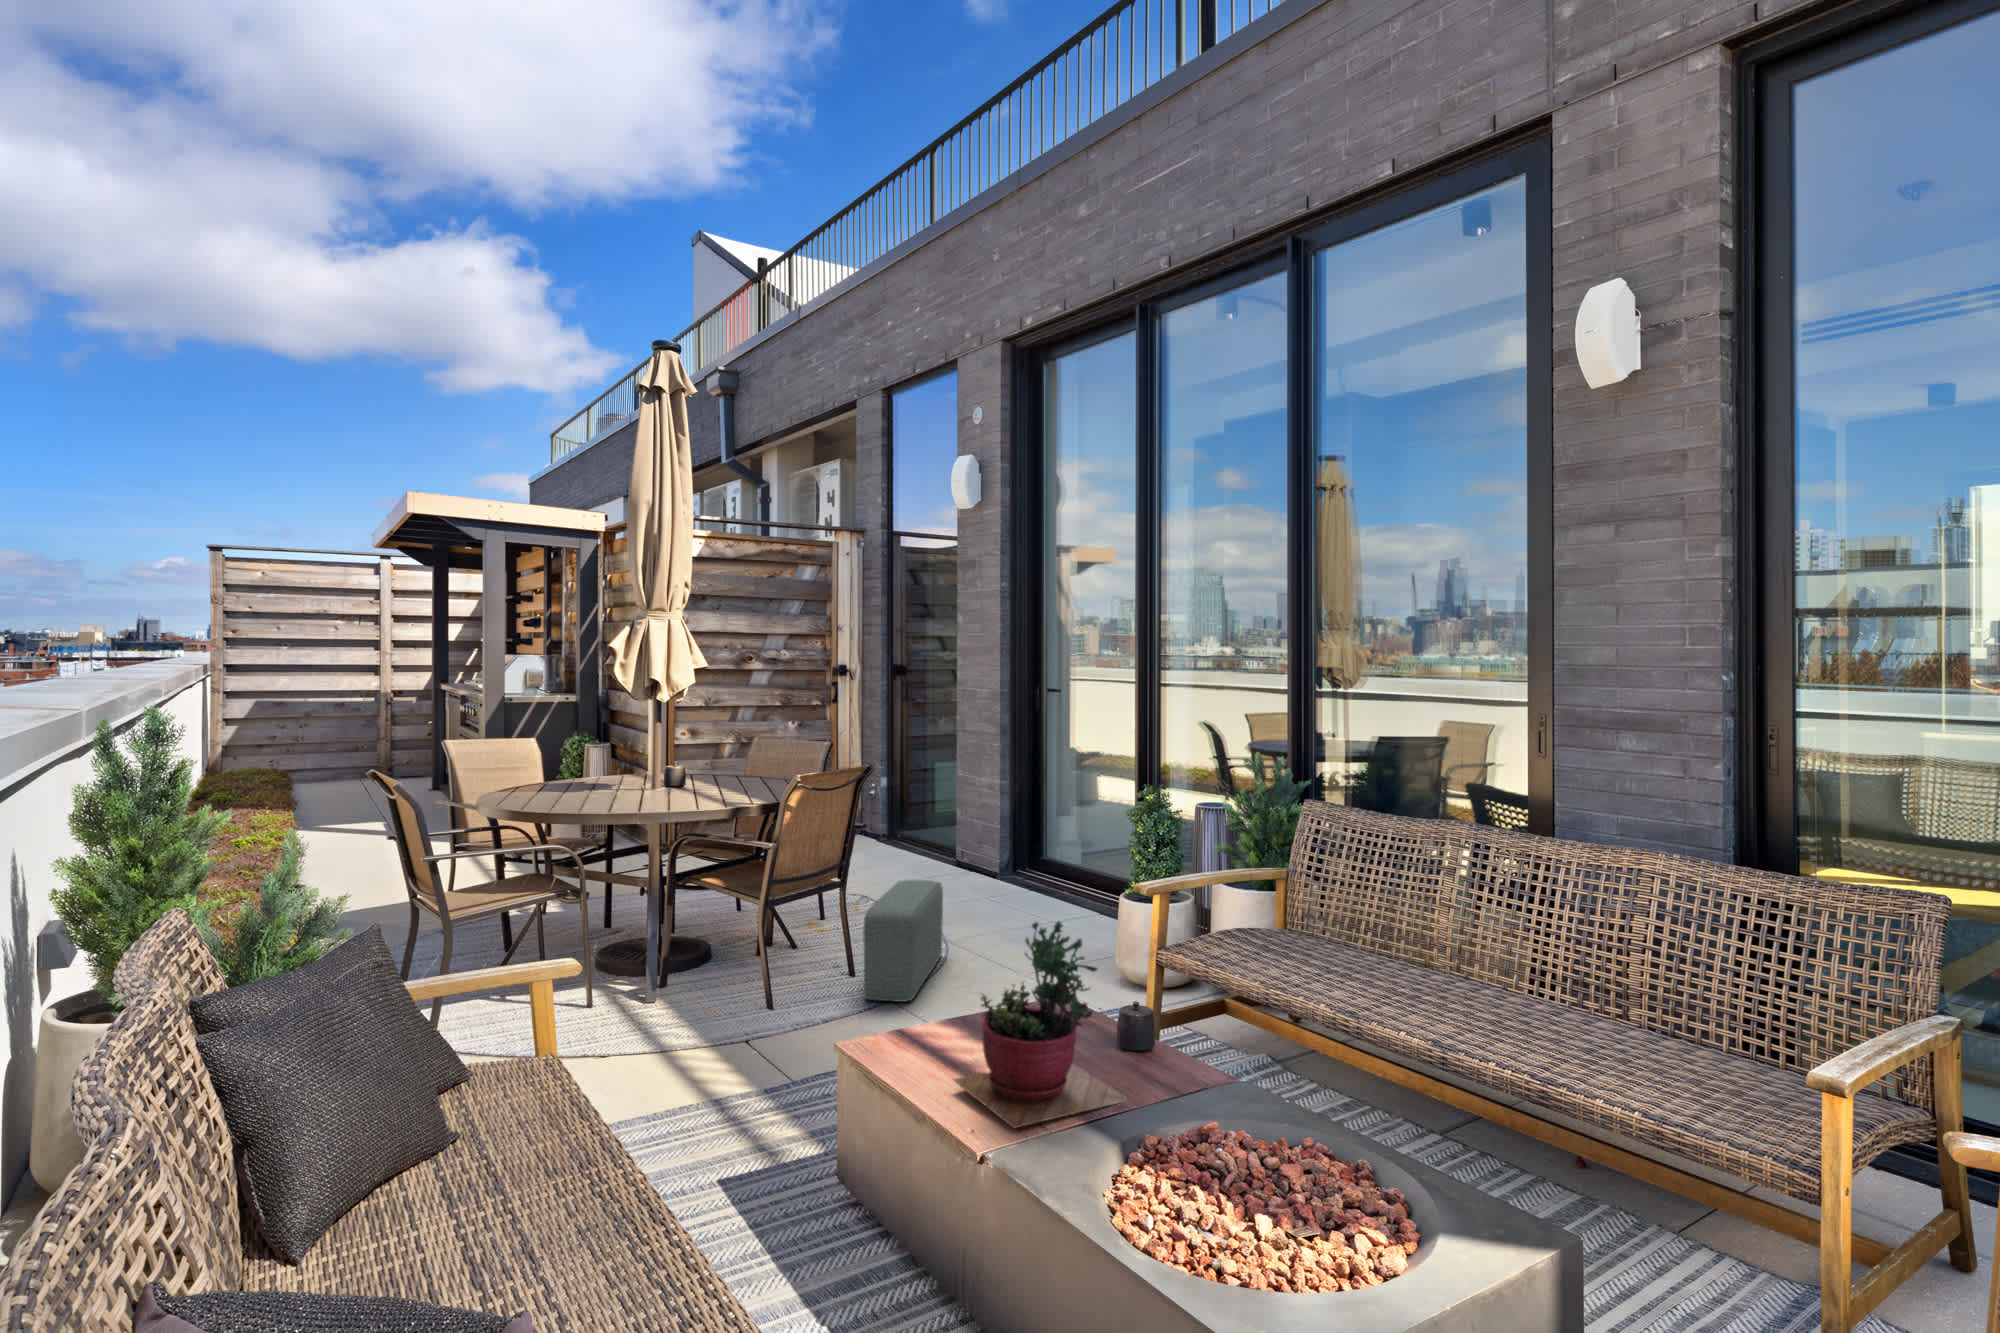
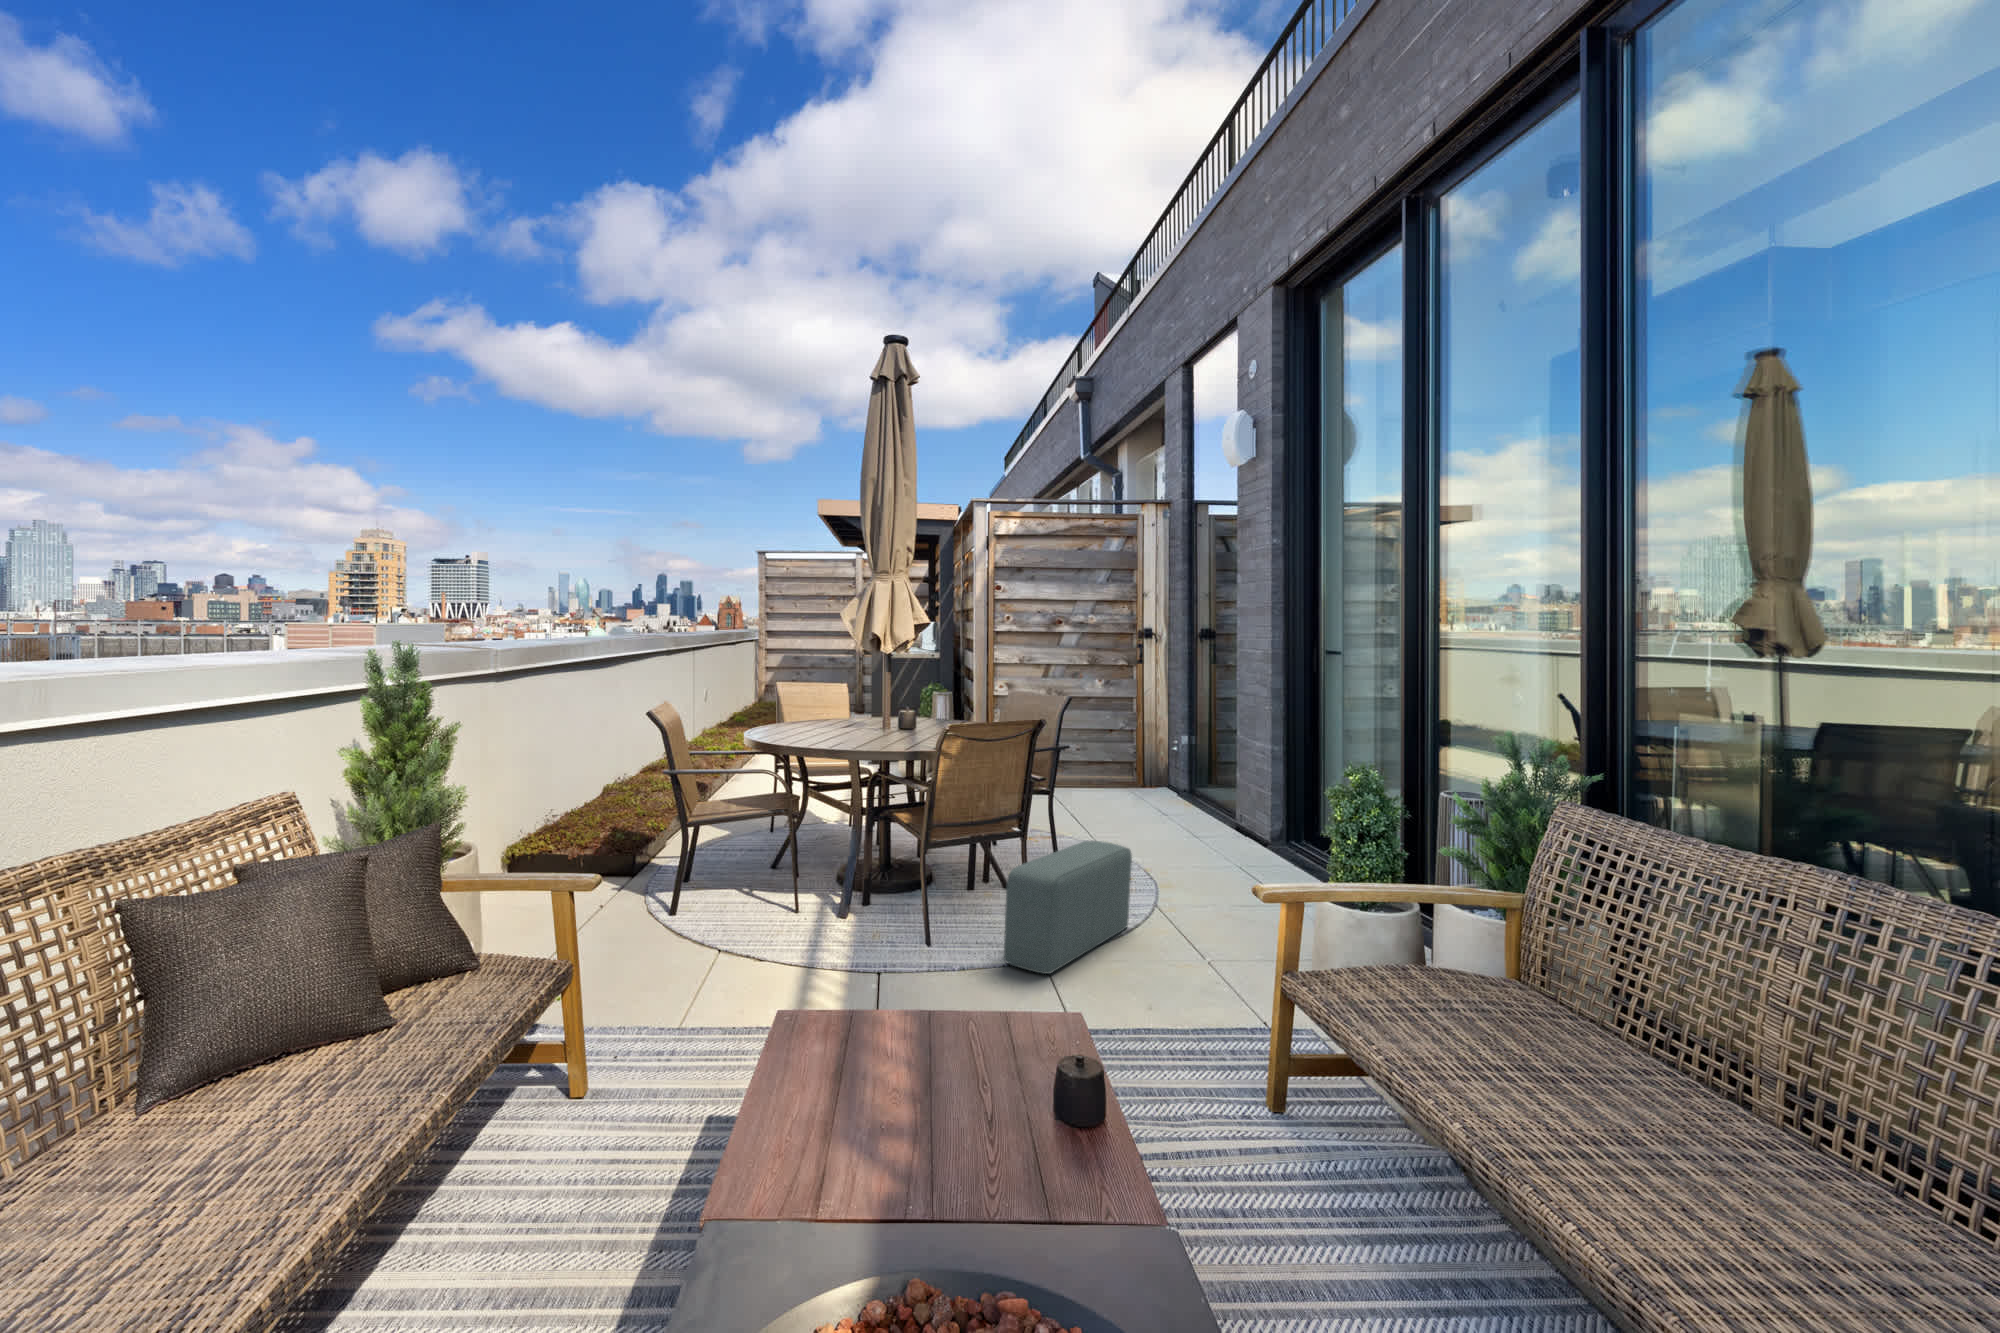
succulent plant: present [953,921,1126,1128] -> none [746,925,980,1250]

